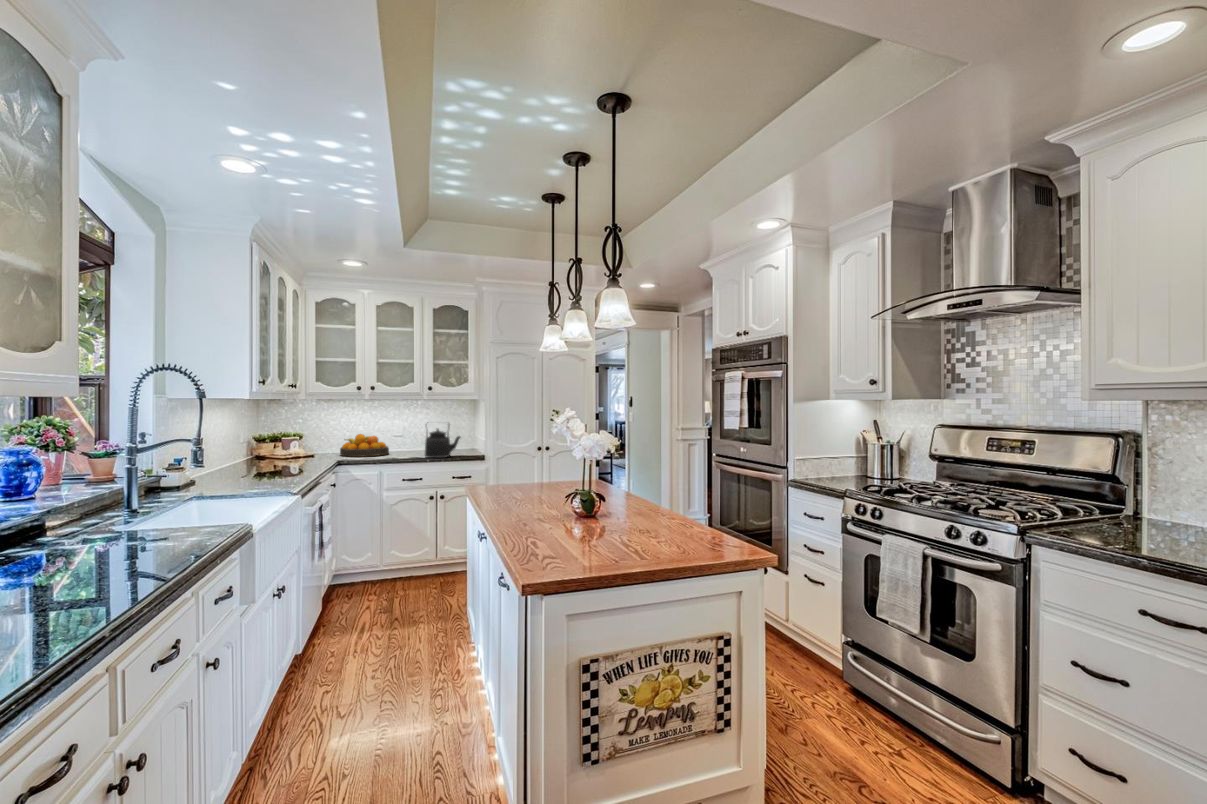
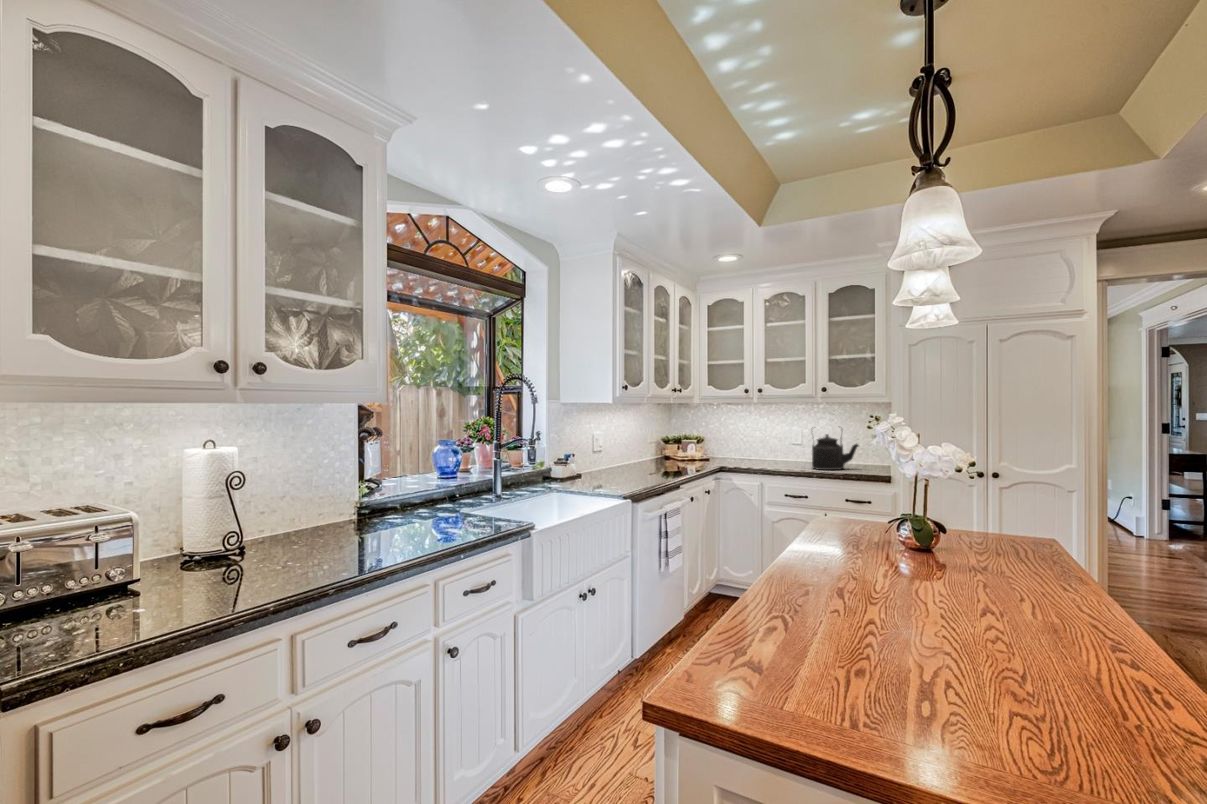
fruit bowl: present [340,434,389,457] -> none [730,440,780,464]

